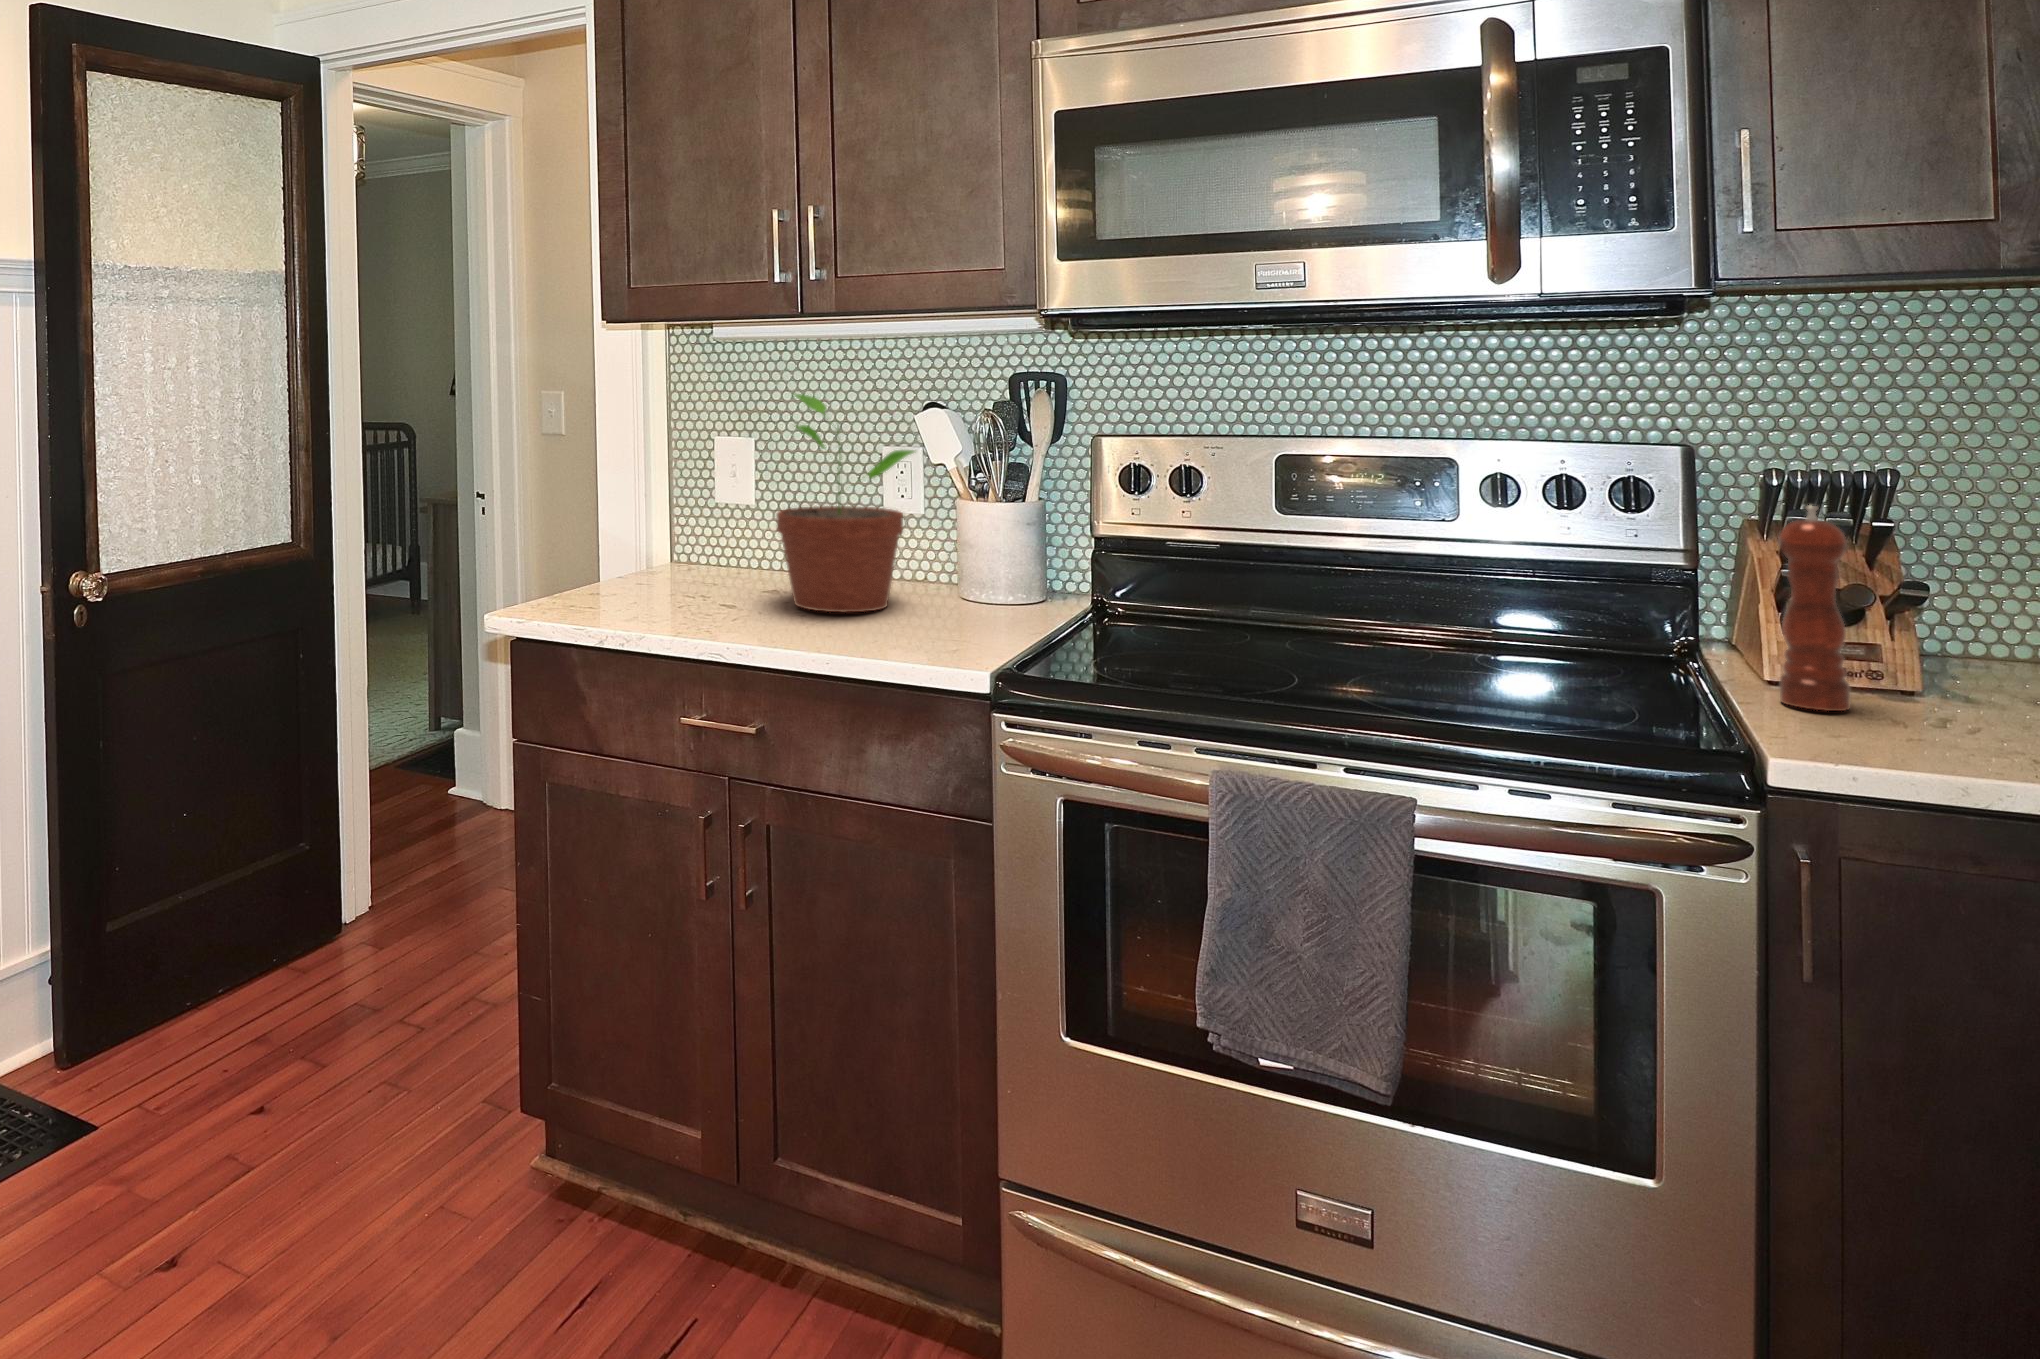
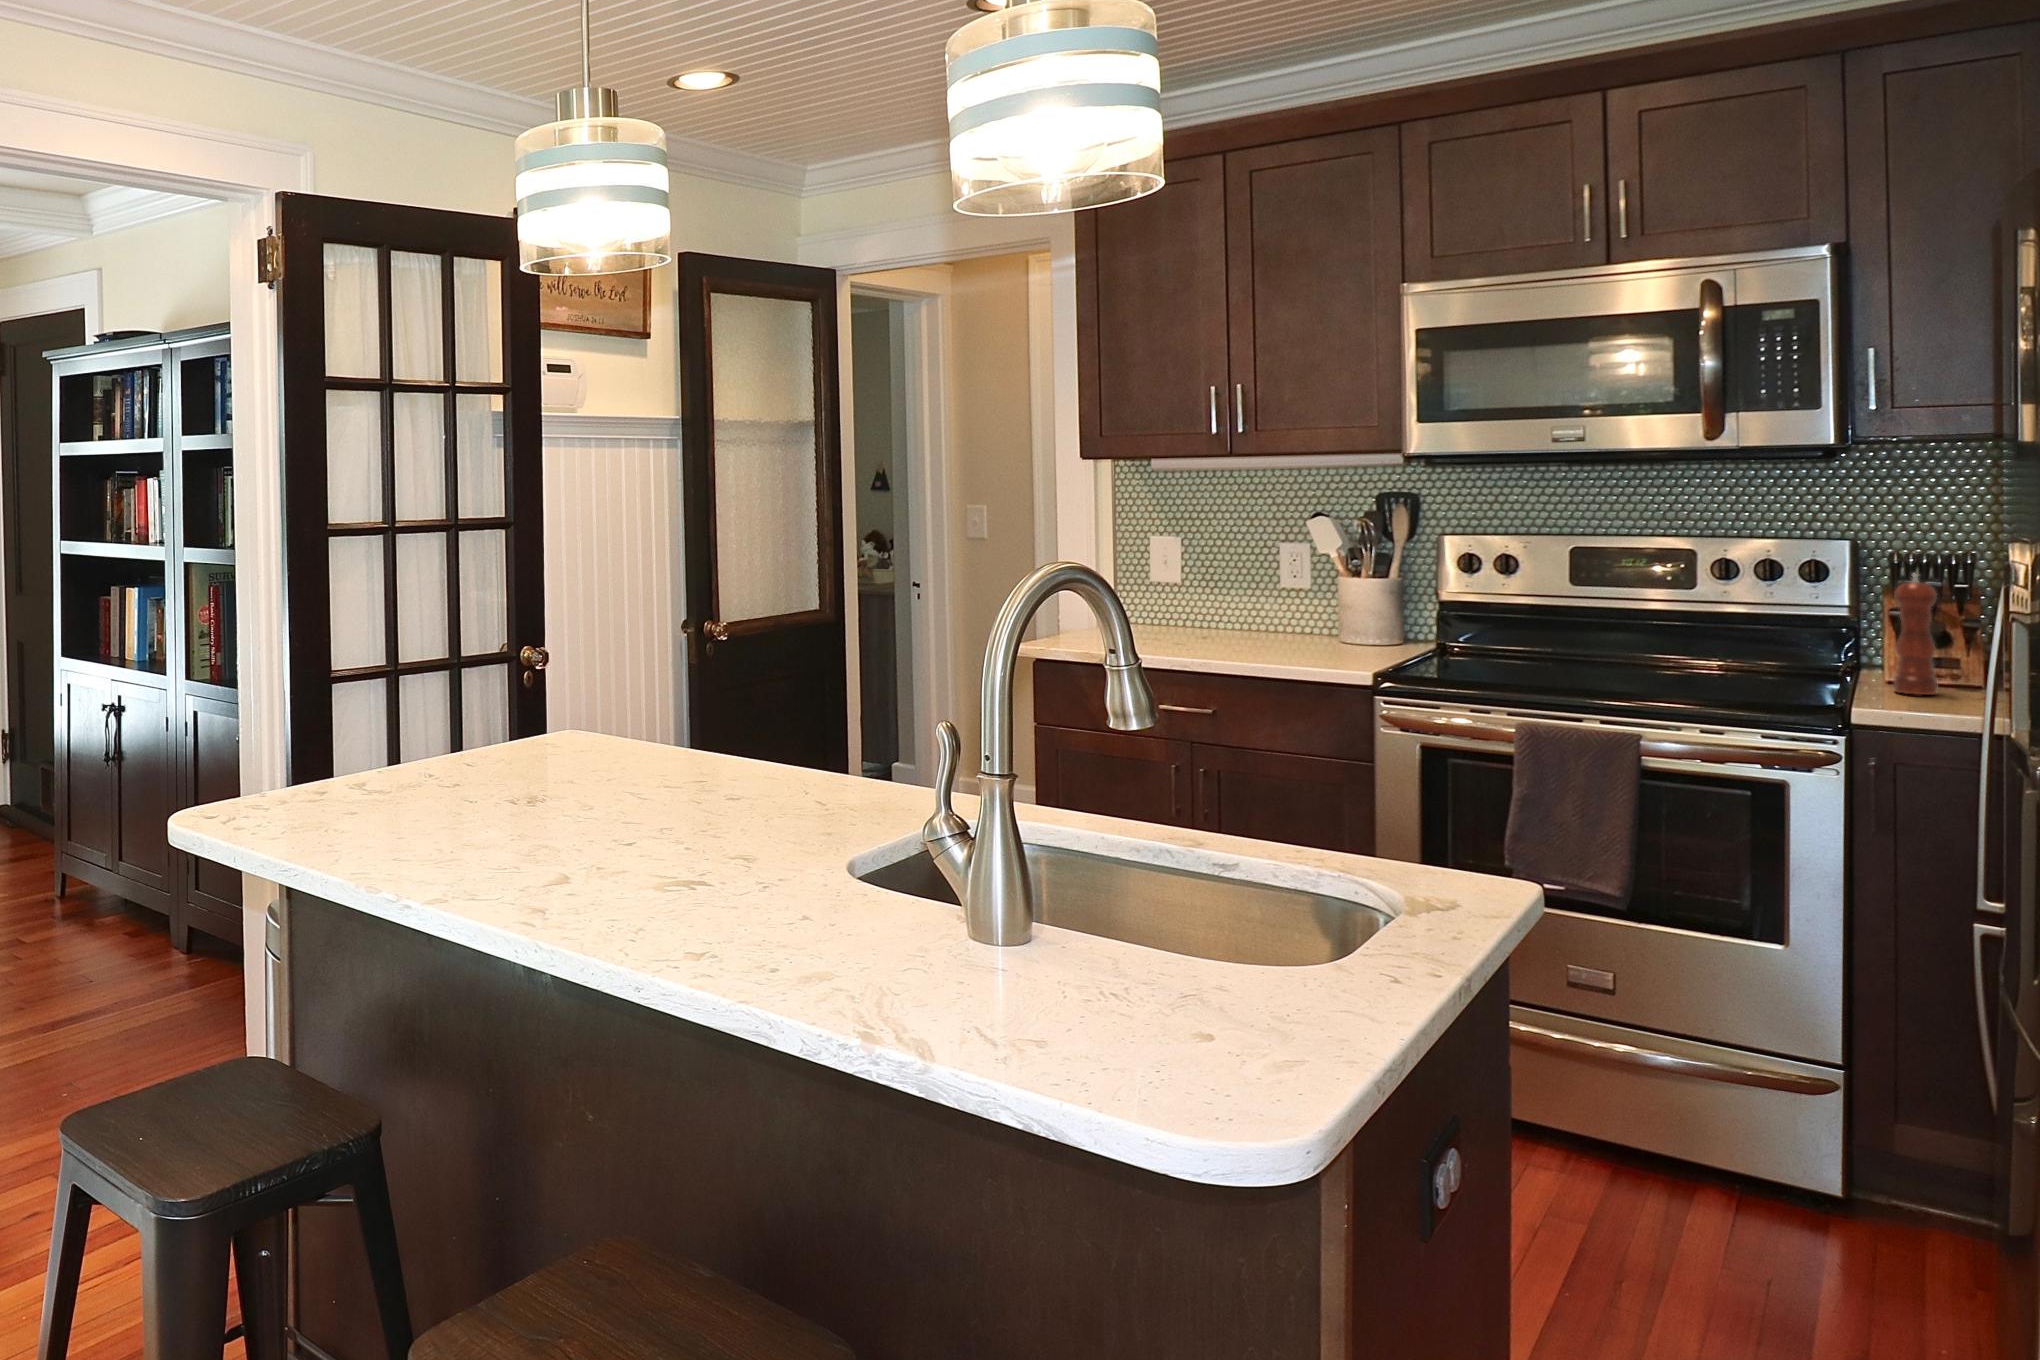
potted plant: present [776,394,914,612] -> none [1211,507,1314,648]

